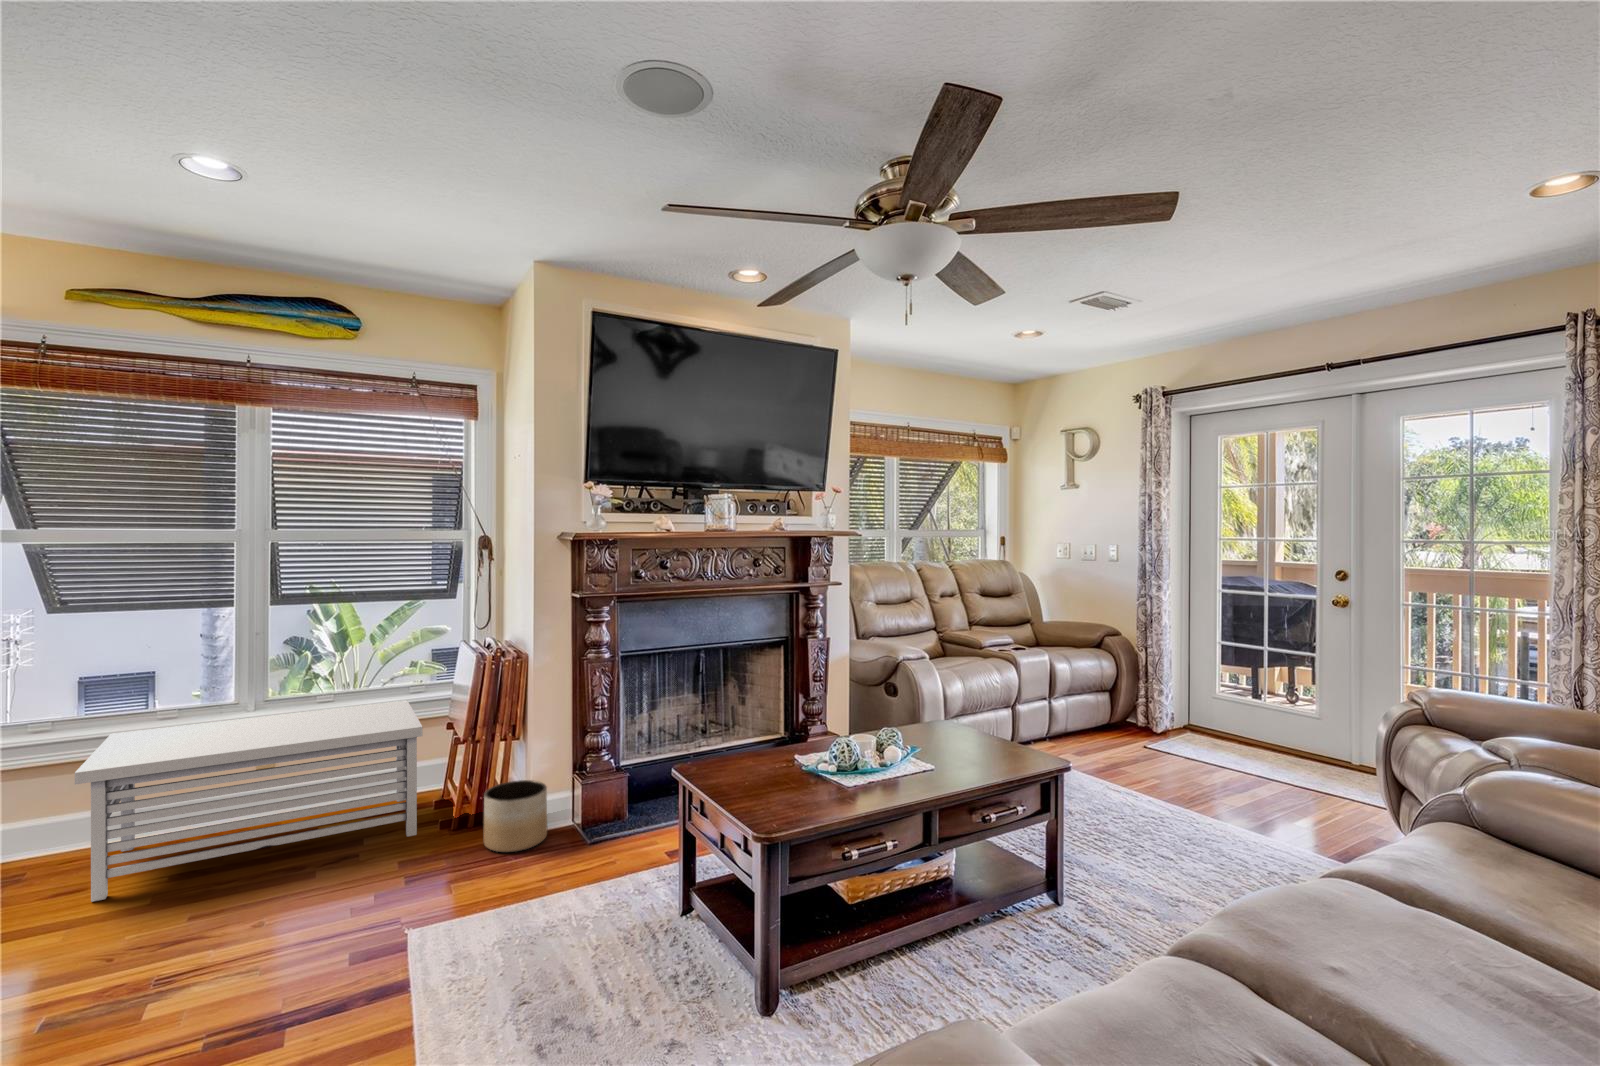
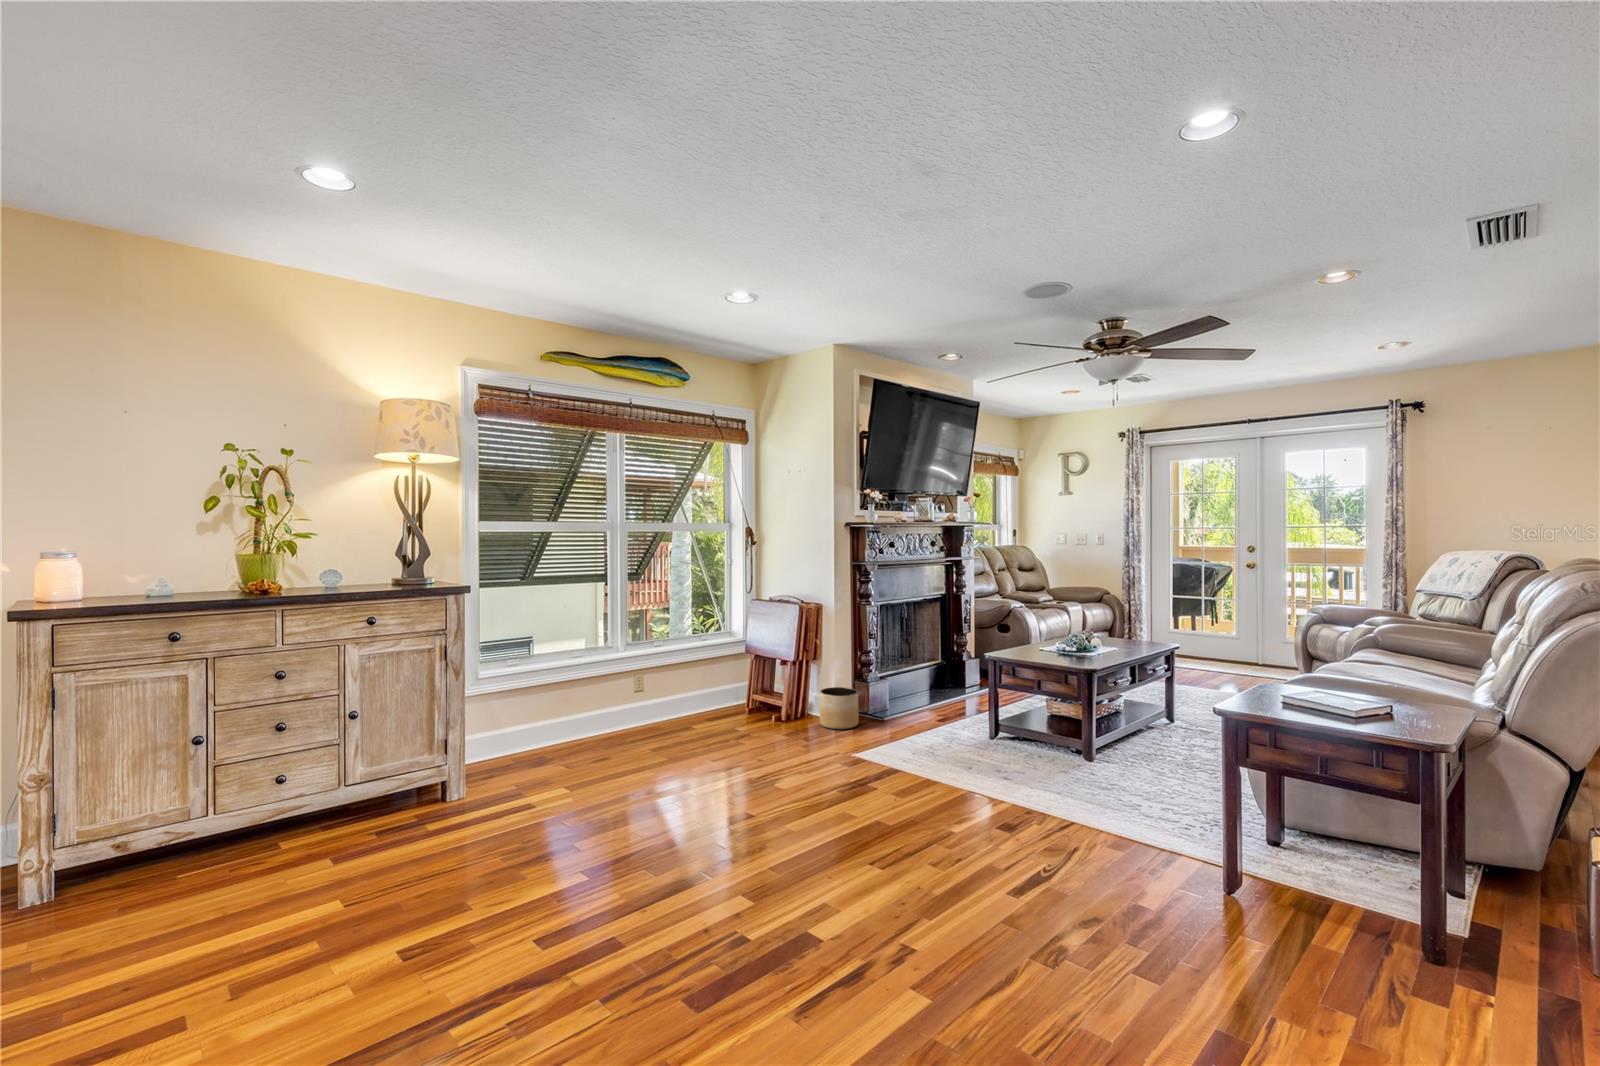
storage bench: present [75,700,423,902] -> none [571,644,771,766]

